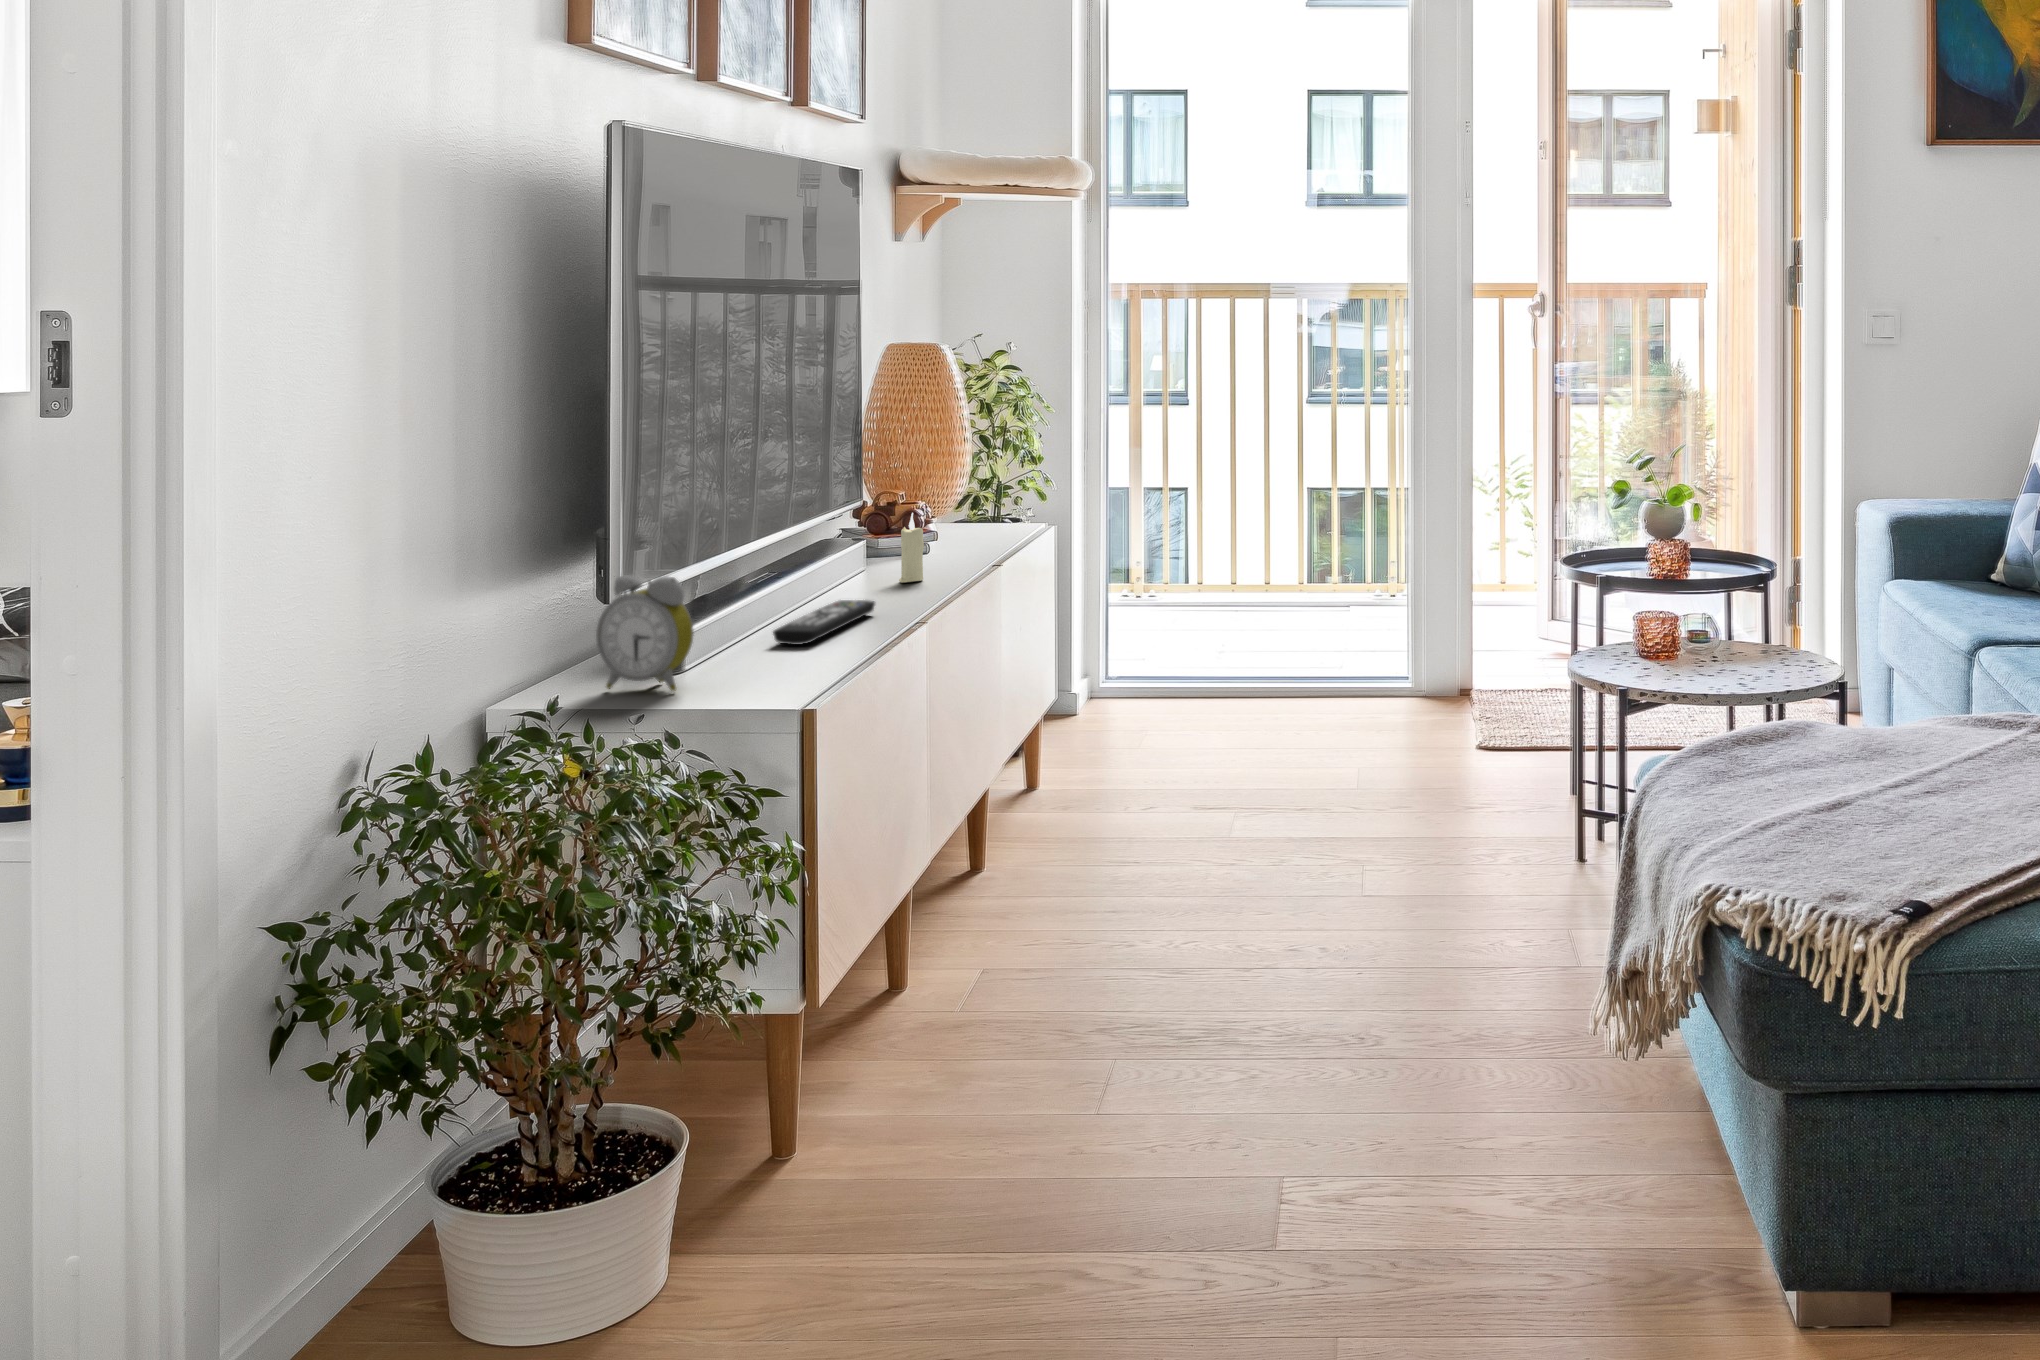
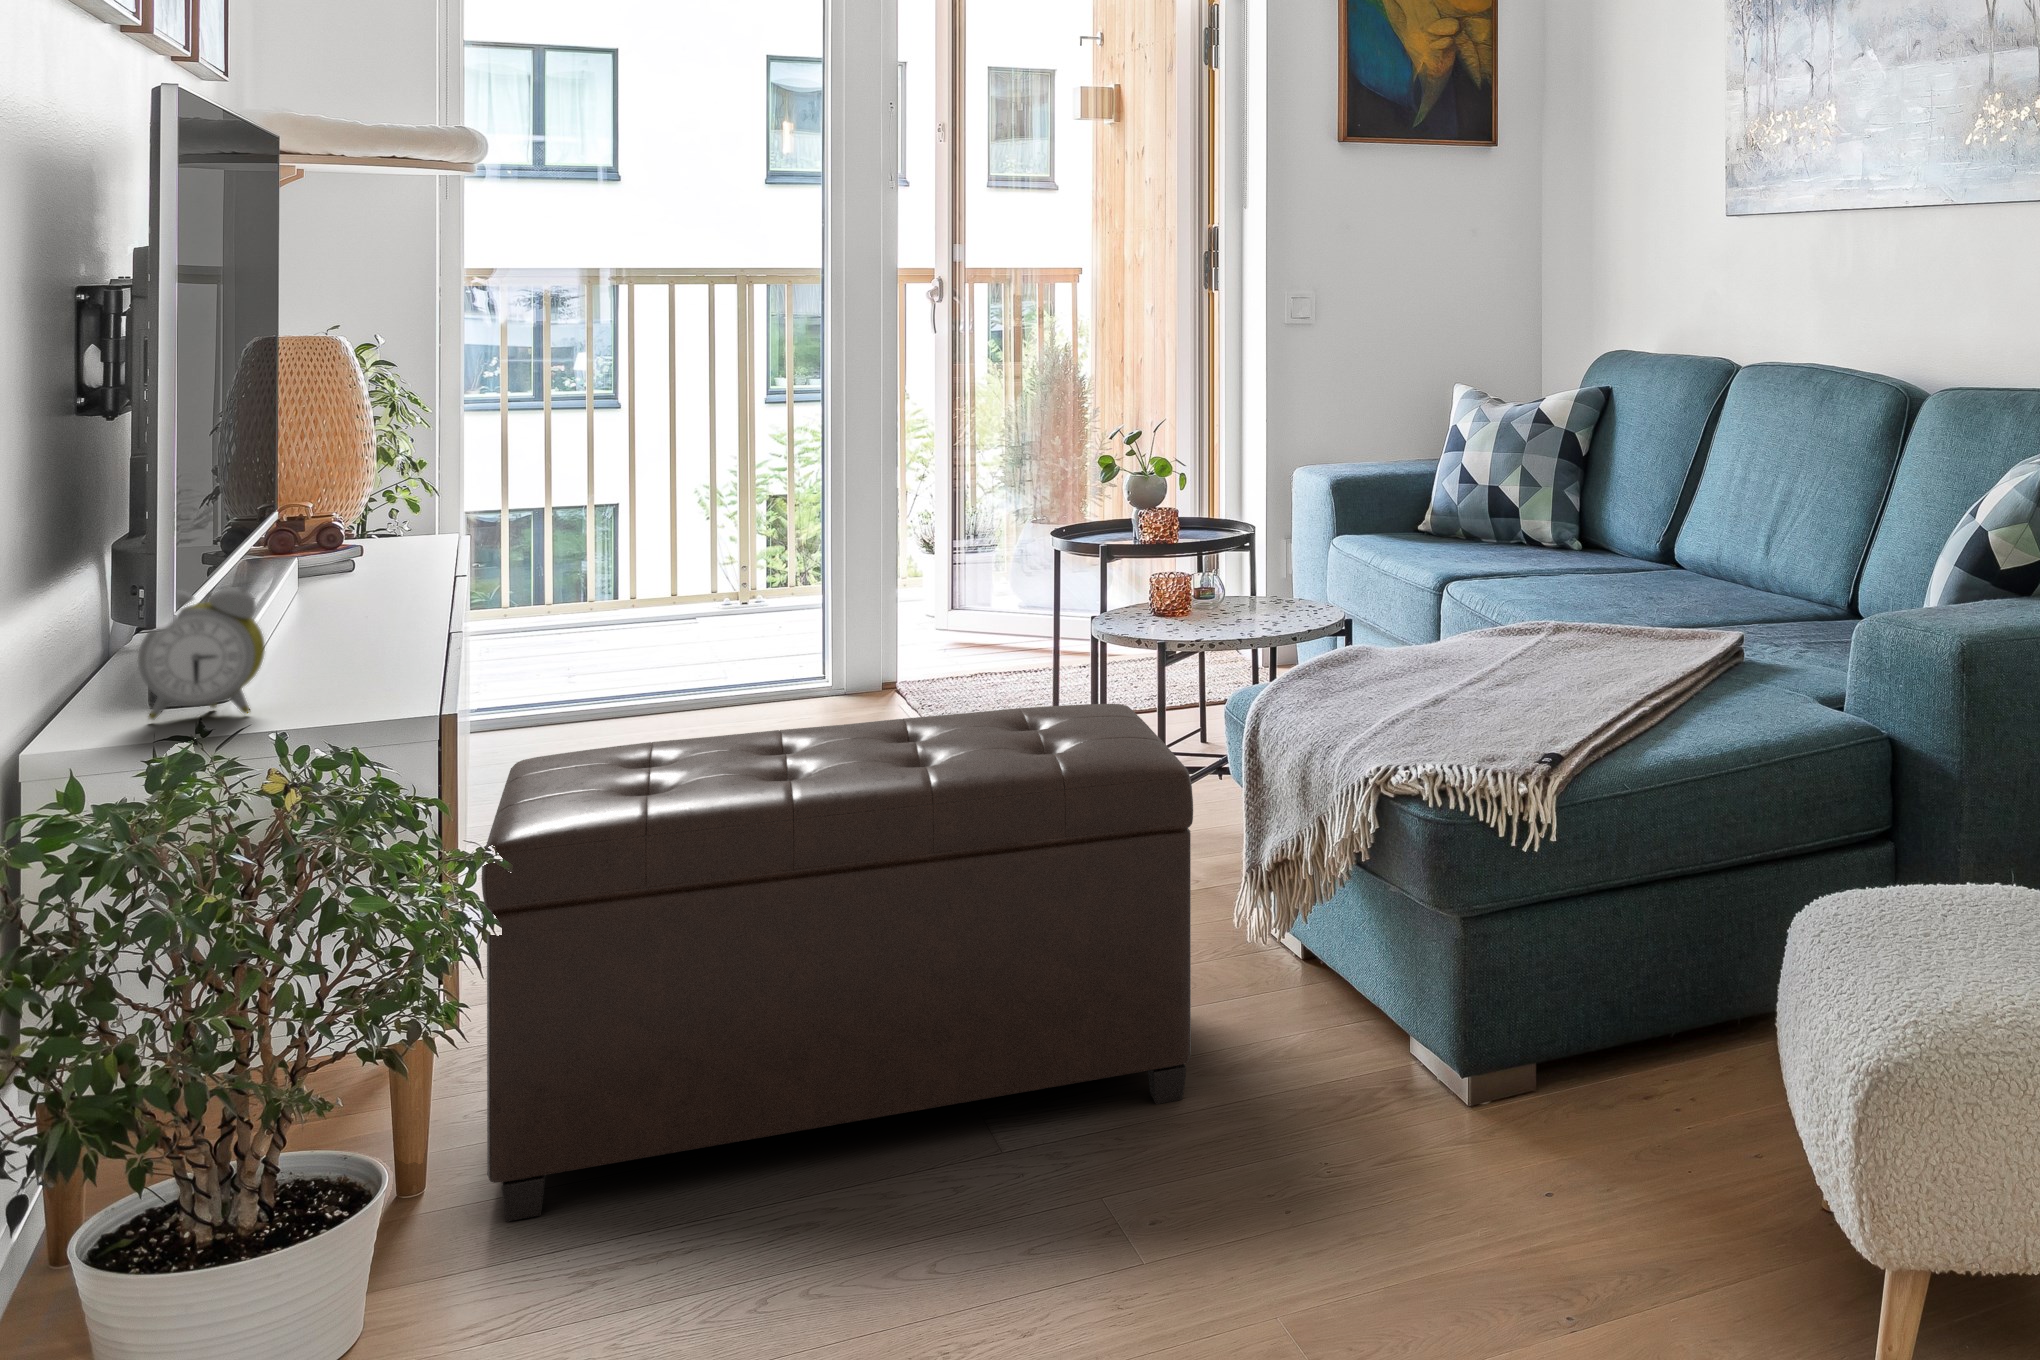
candle: present [899,513,924,583] -> none [370,518,400,596]
remote control: present [773,600,875,645] -> none [304,612,390,661]
ottoman: none [818,752,1507,1228] -> present [481,704,1193,1221]

